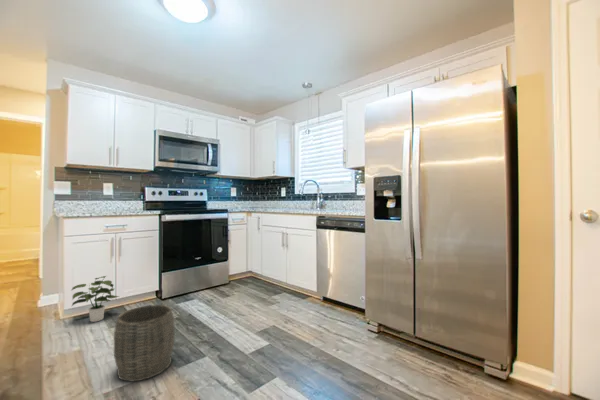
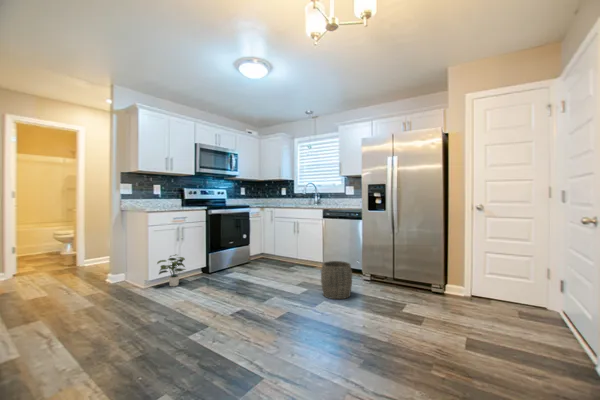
woven basket: present [114,305,175,381] -> present [321,261,352,299]

